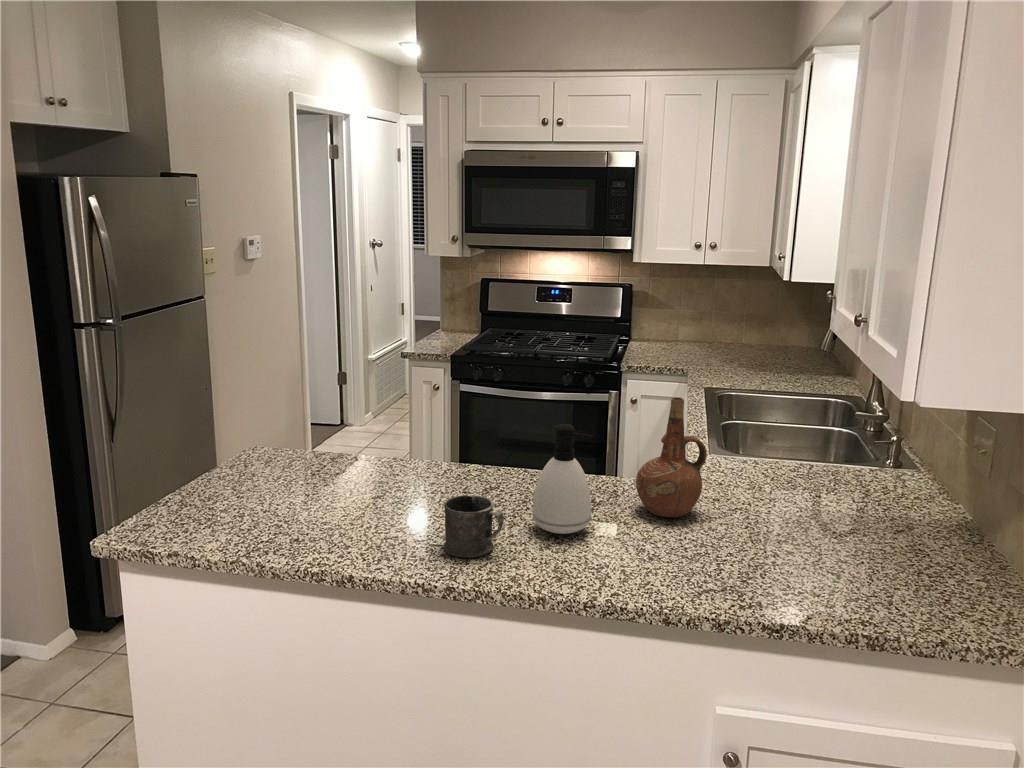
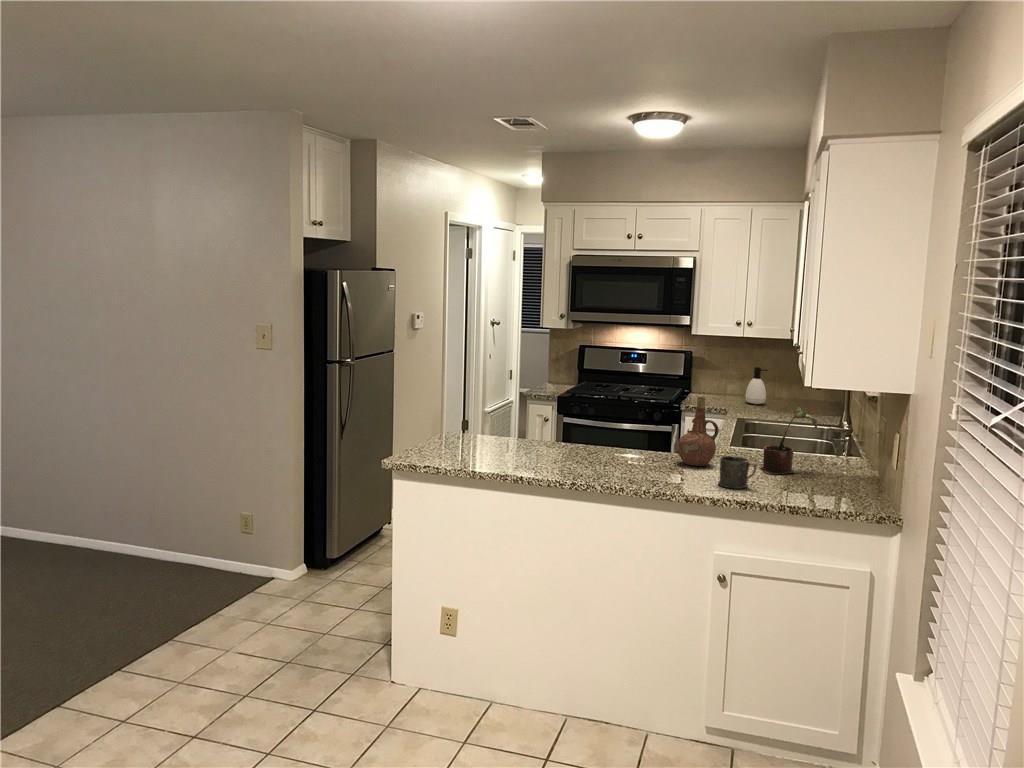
potted plant: none [774,412,876,533] -> present [760,405,818,474]
soap dispenser: present [532,424,593,534] -> present [745,367,768,404]
mug: present [443,495,503,558] -> present [718,456,756,489]

